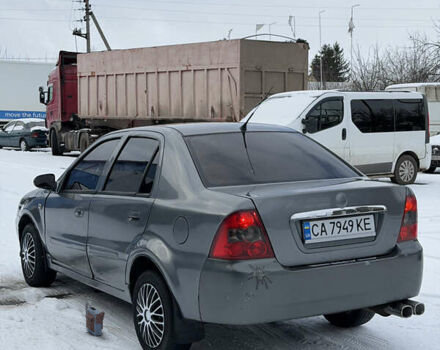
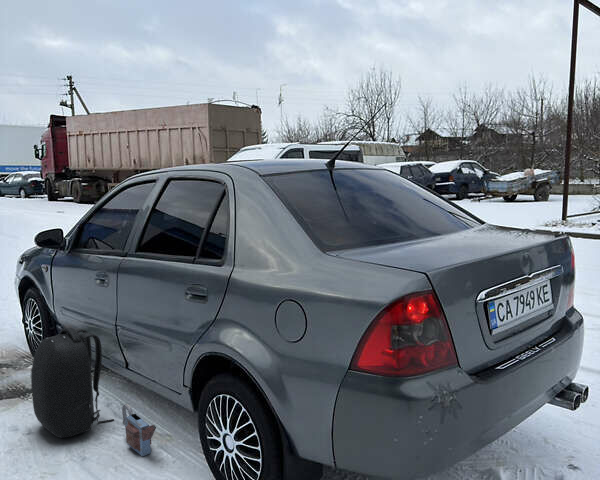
backpack: none [25,245,81,323] -> present [31,328,114,438]

